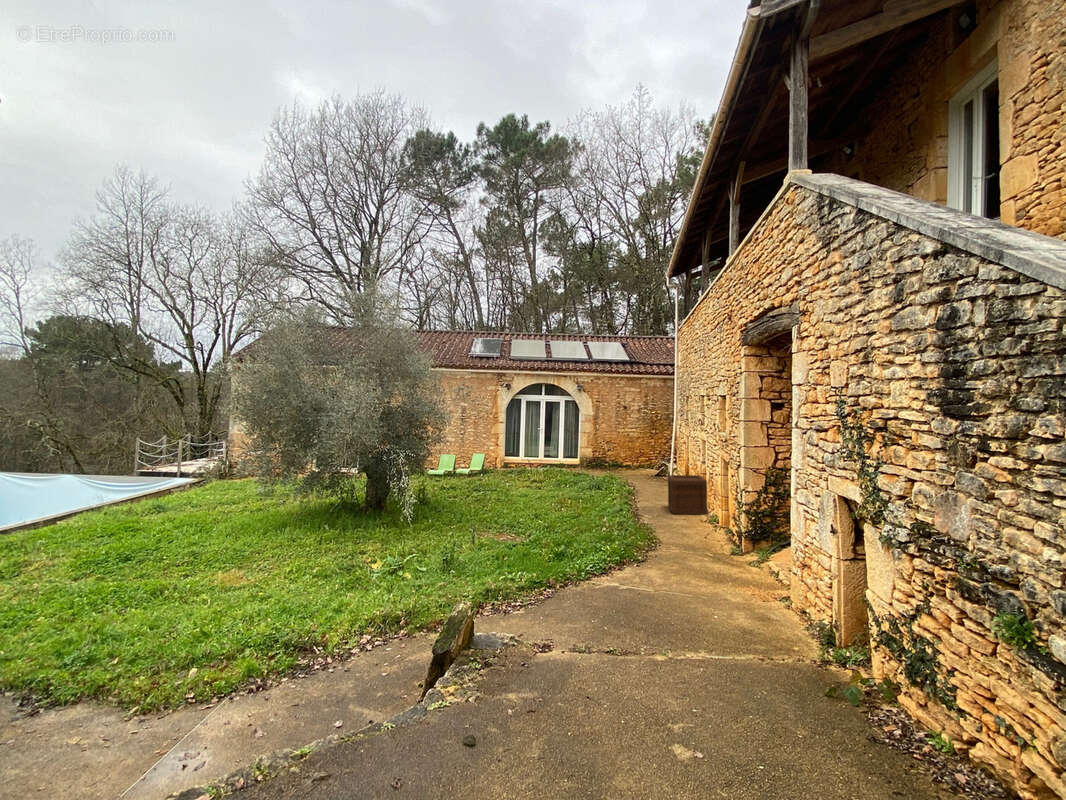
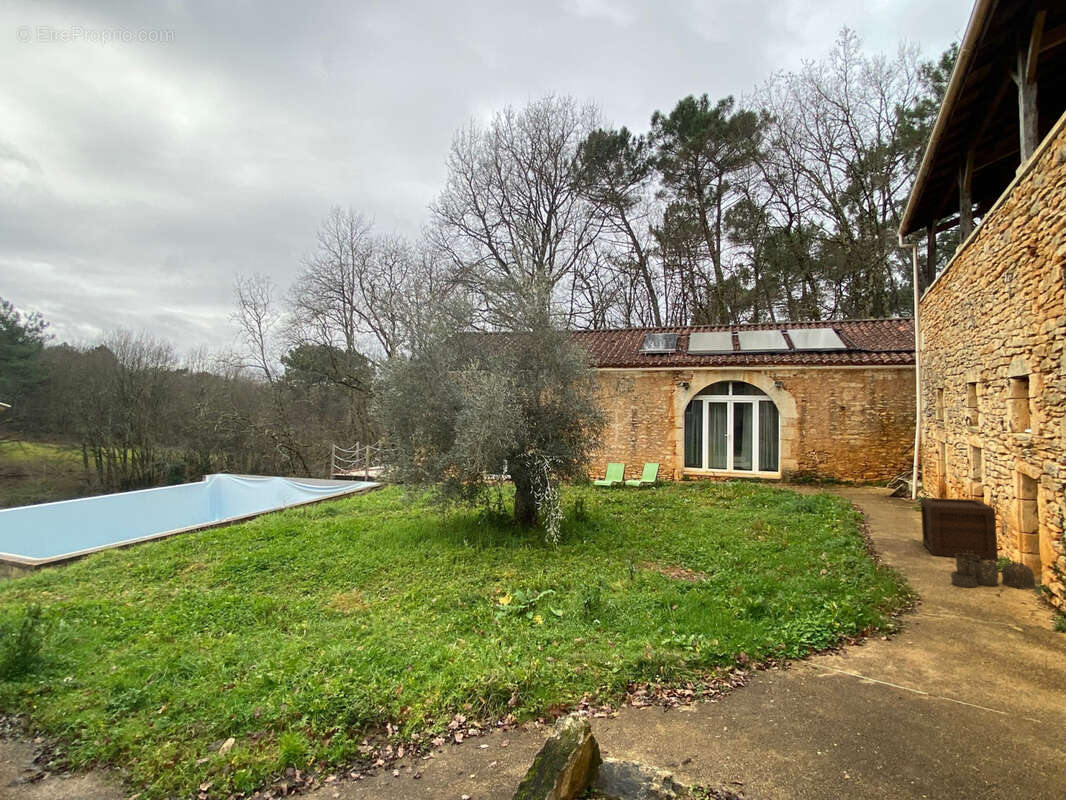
woven basket: none [679,509,722,531] -> present [951,551,1035,589]

